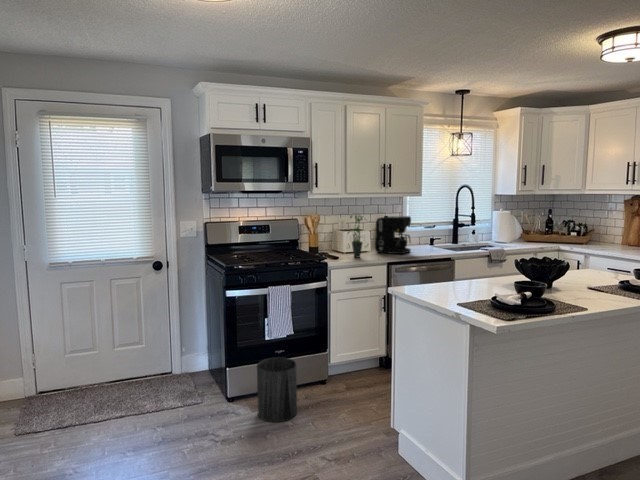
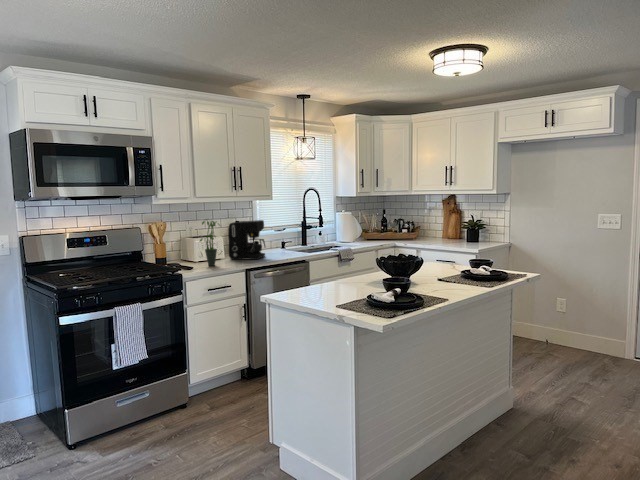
trash can: present [257,357,297,422] -> none [106,387,158,464]

